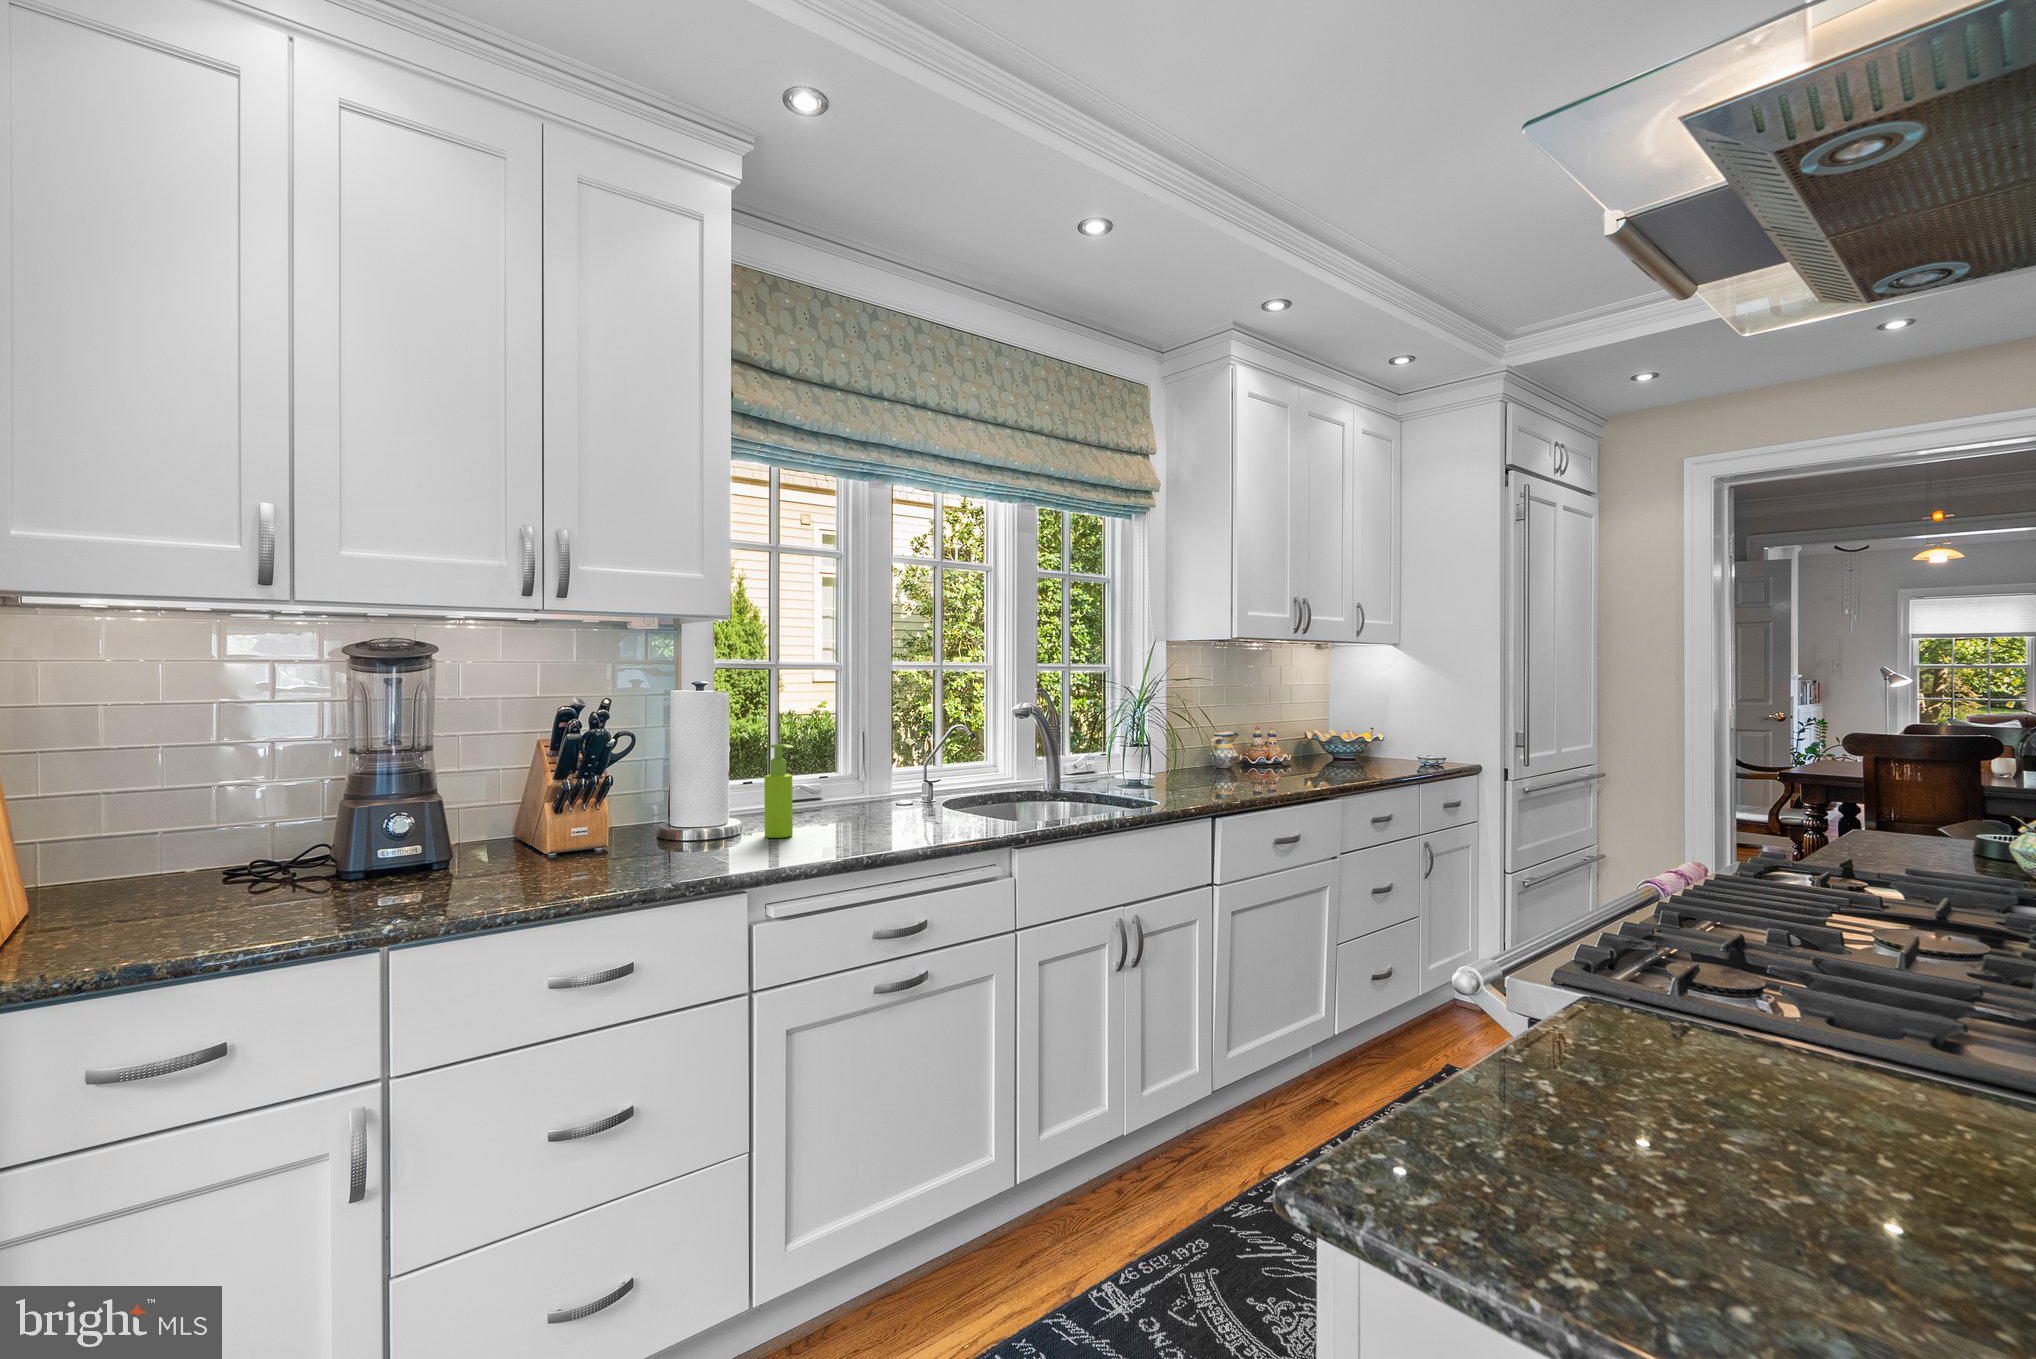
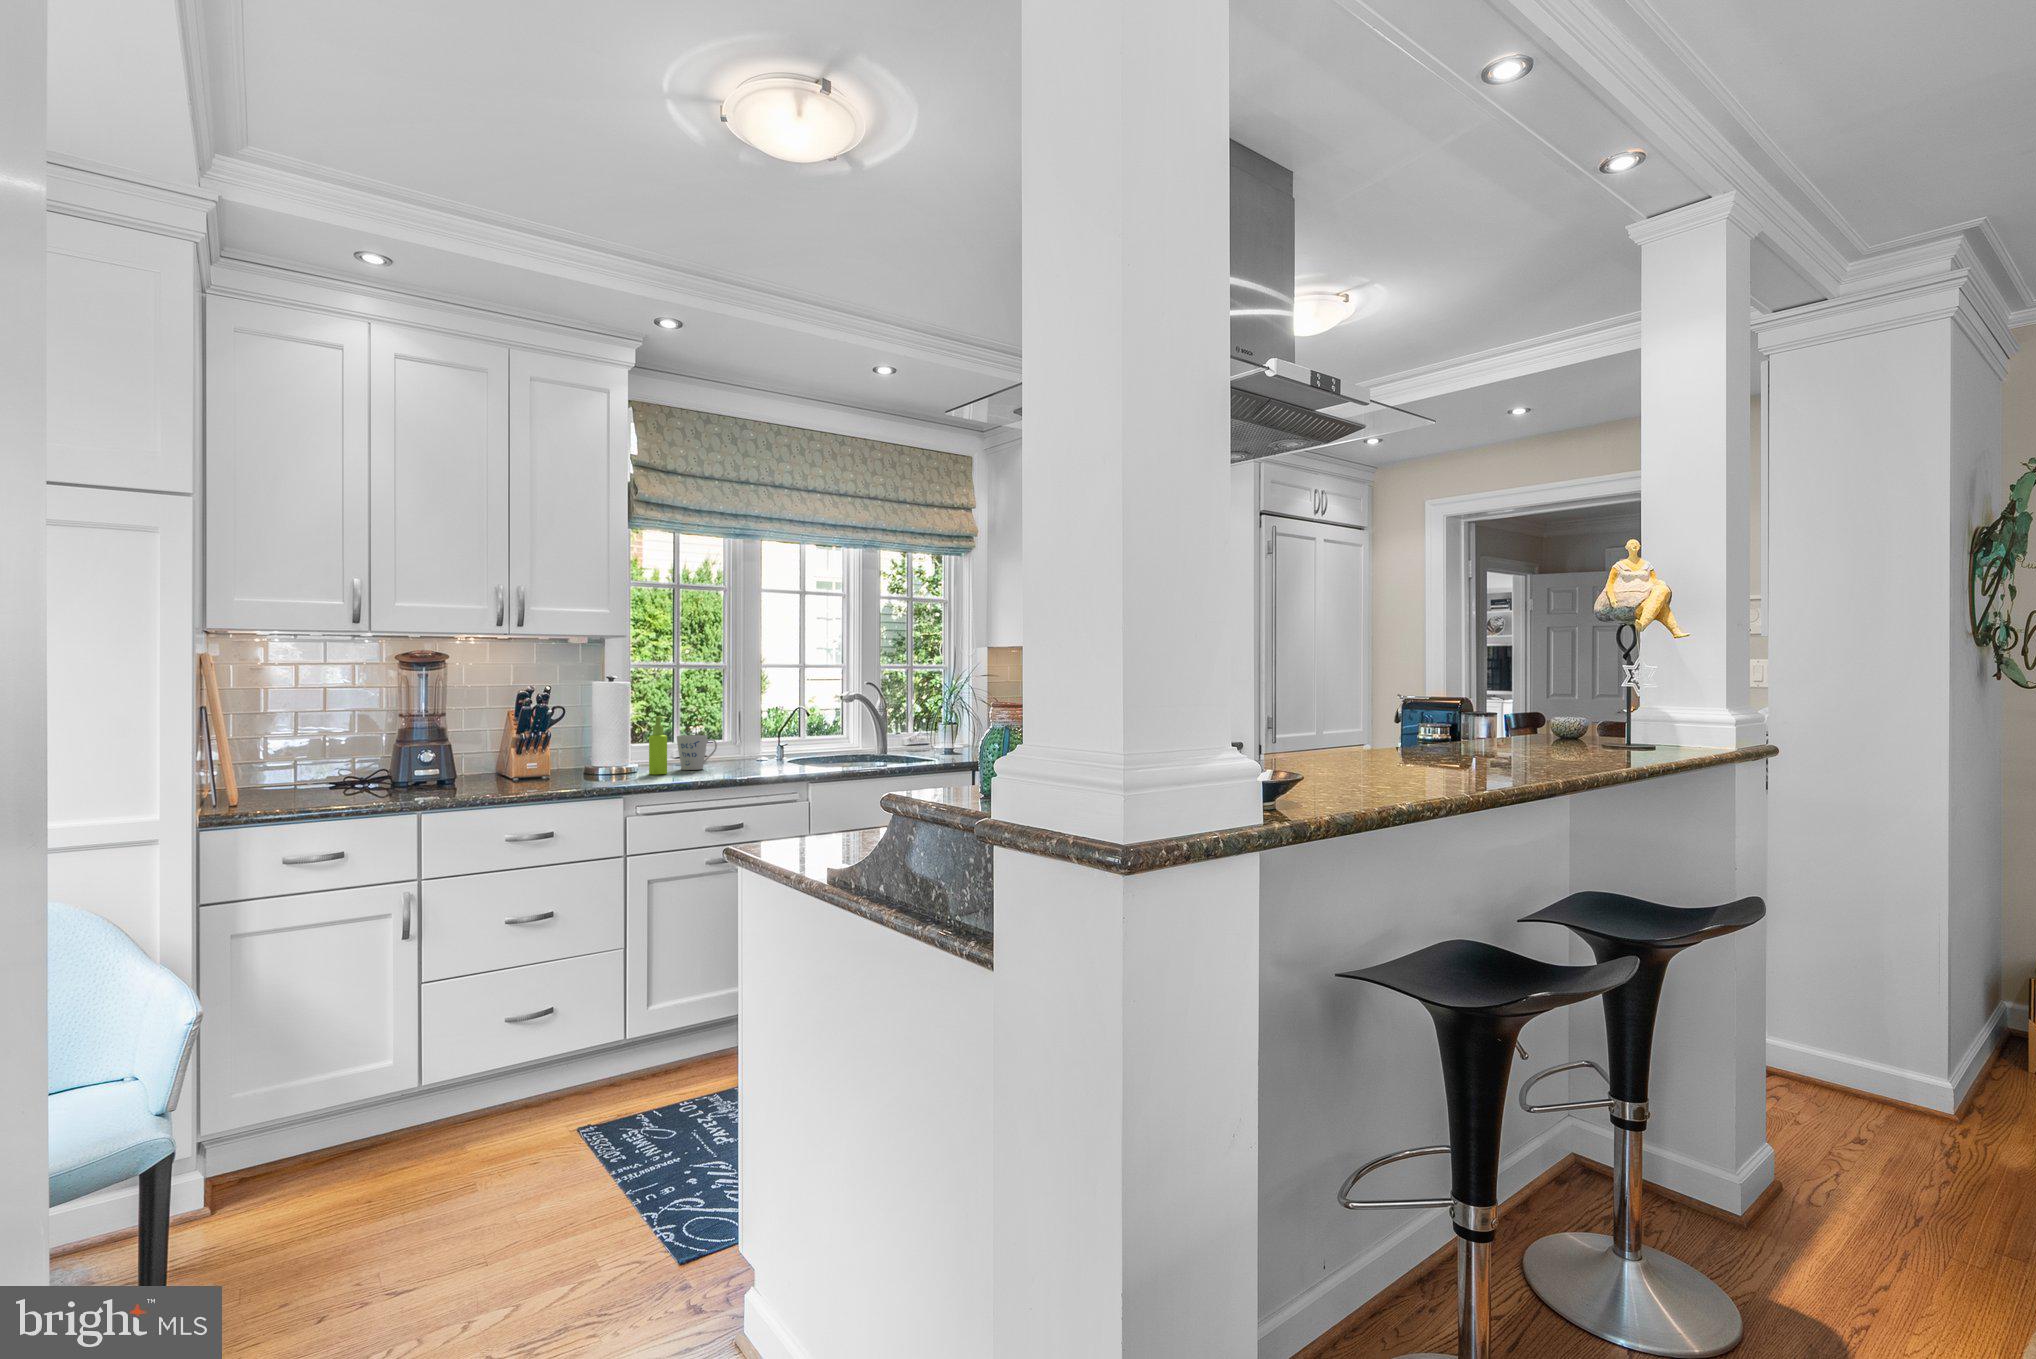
mug: none [799,770,859,826] -> present [677,735,717,770]

